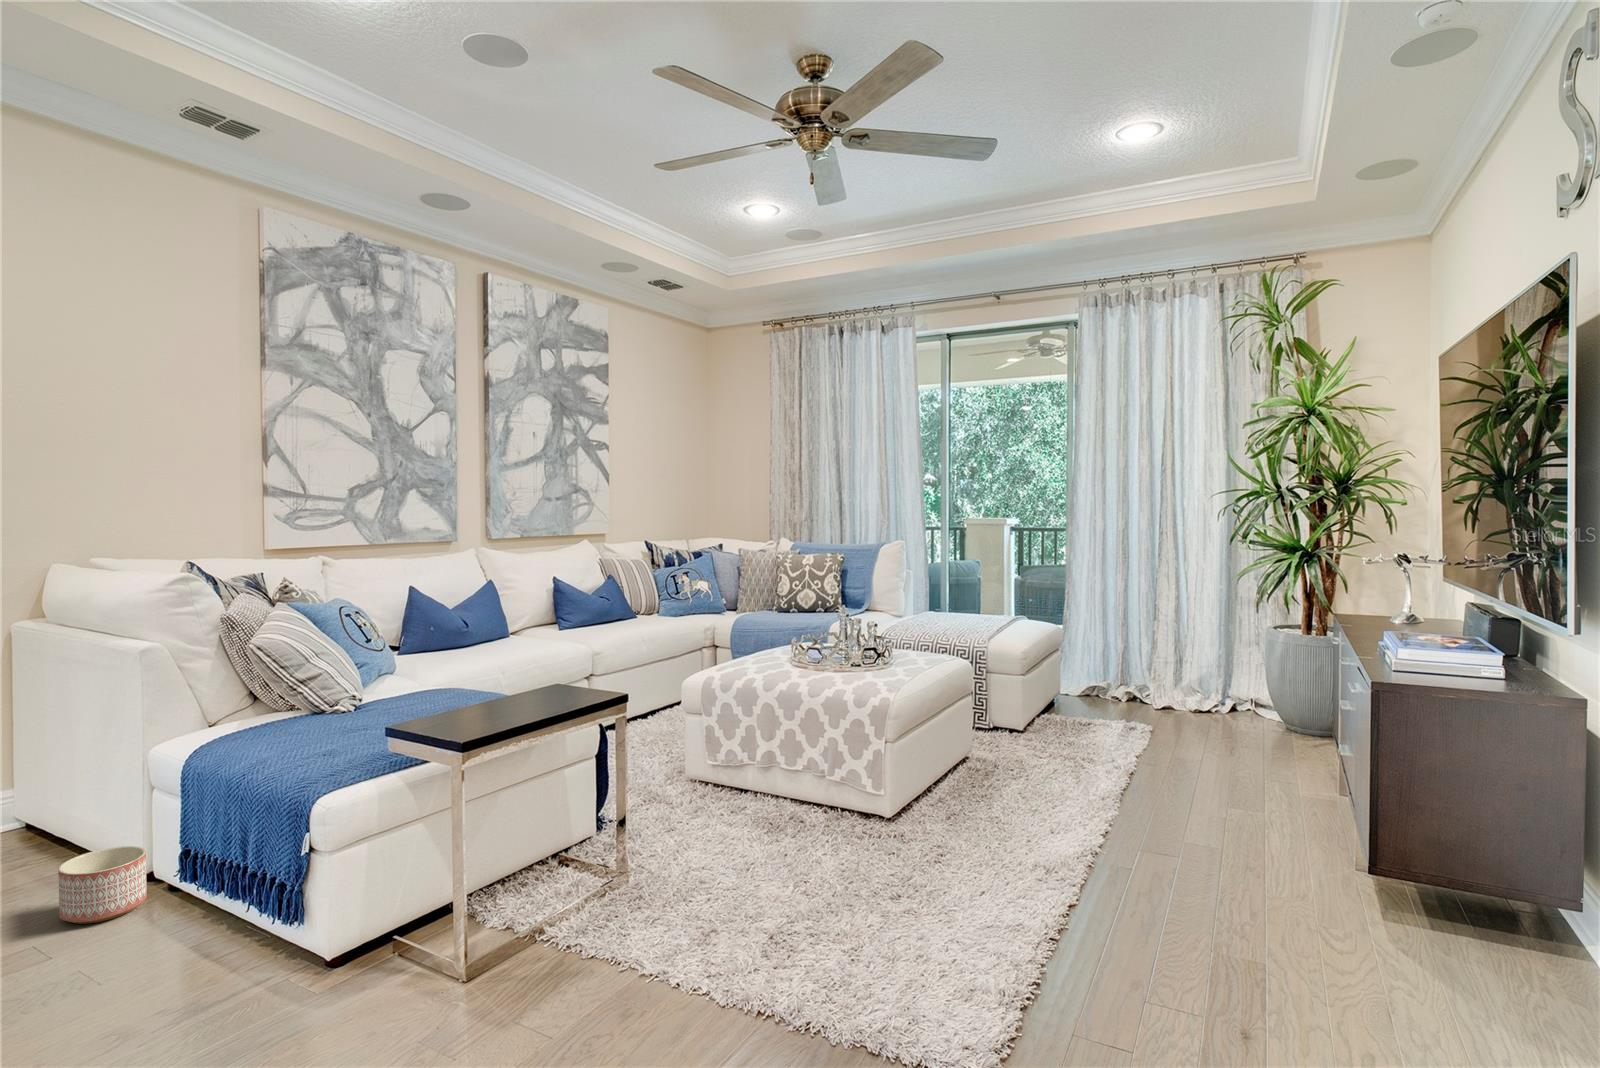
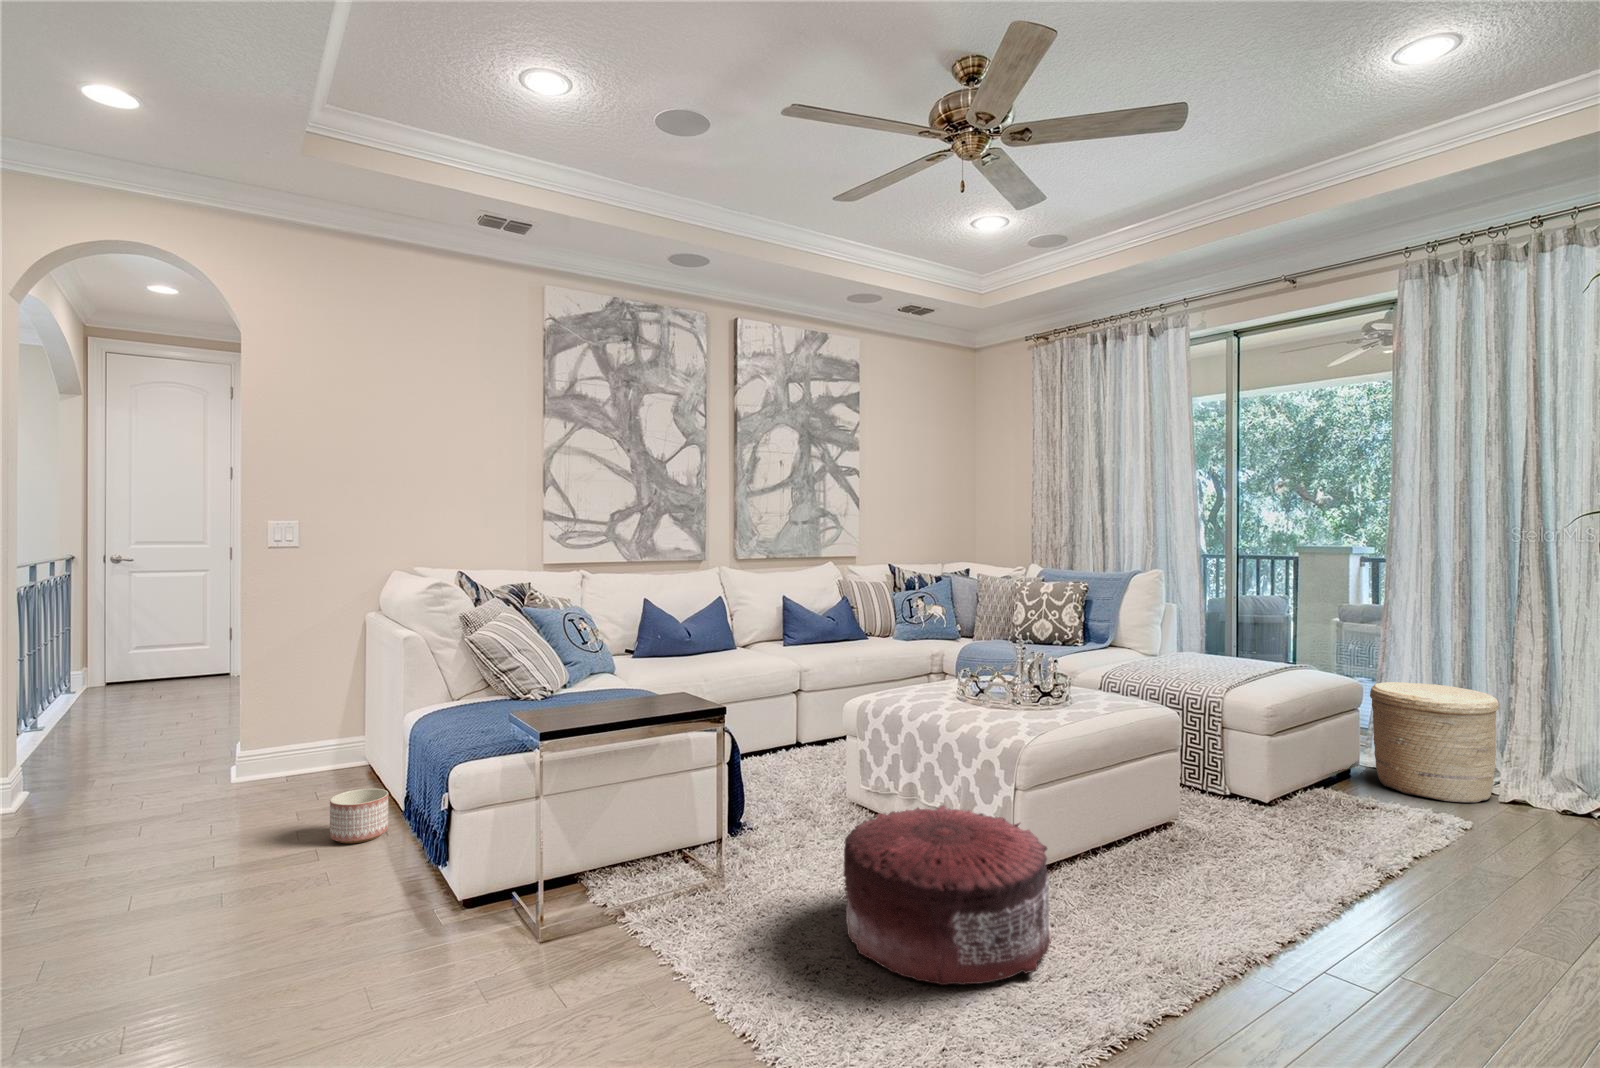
woven basket: none [1073,626,1158,714] -> present [1370,682,1499,802]
pouf: none [769,764,957,922] -> present [843,805,1051,985]

